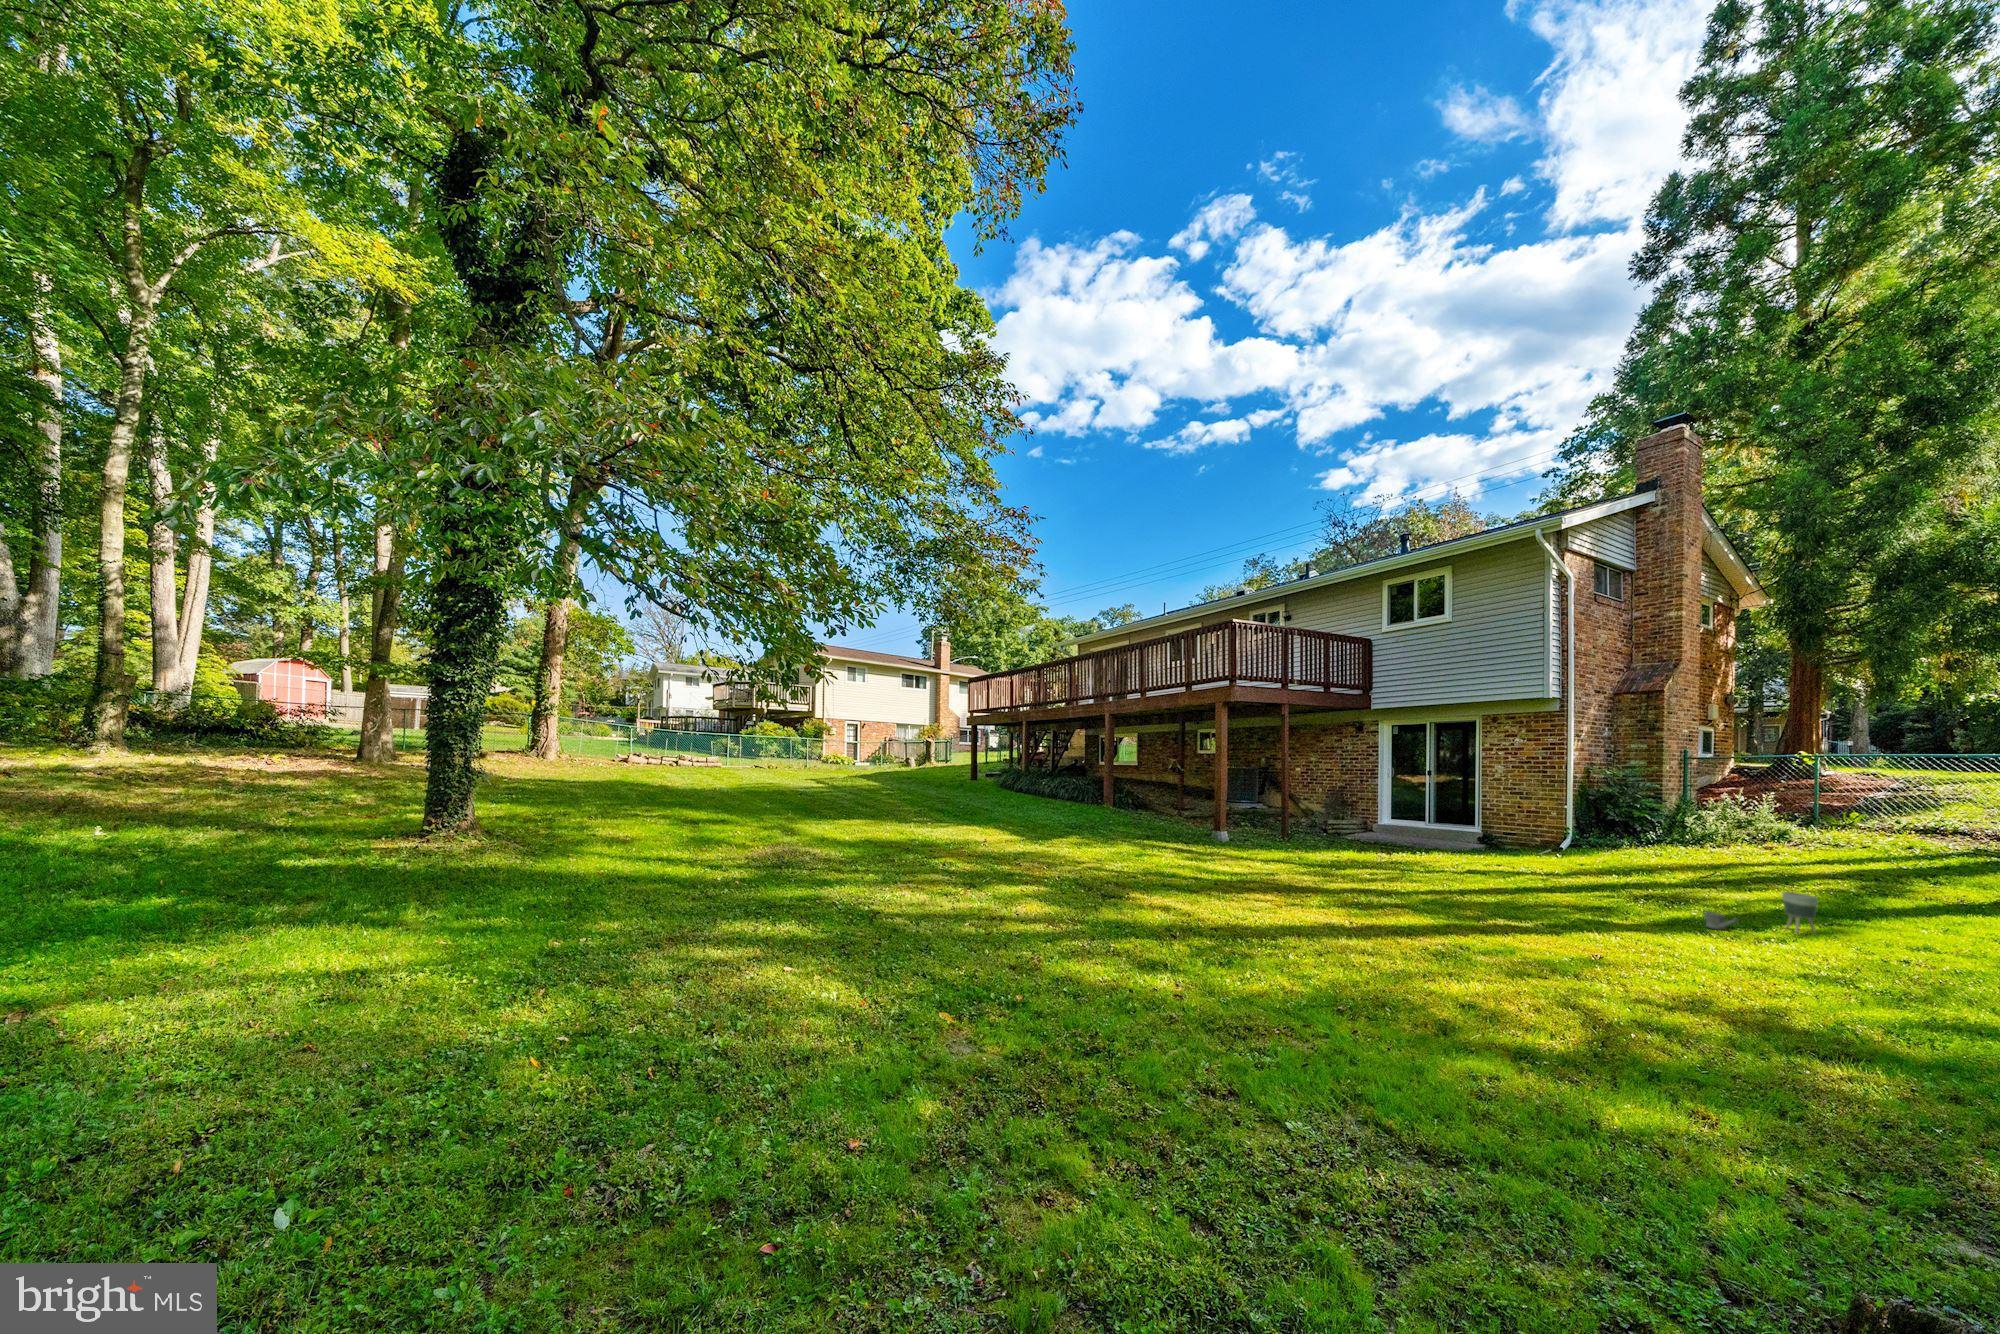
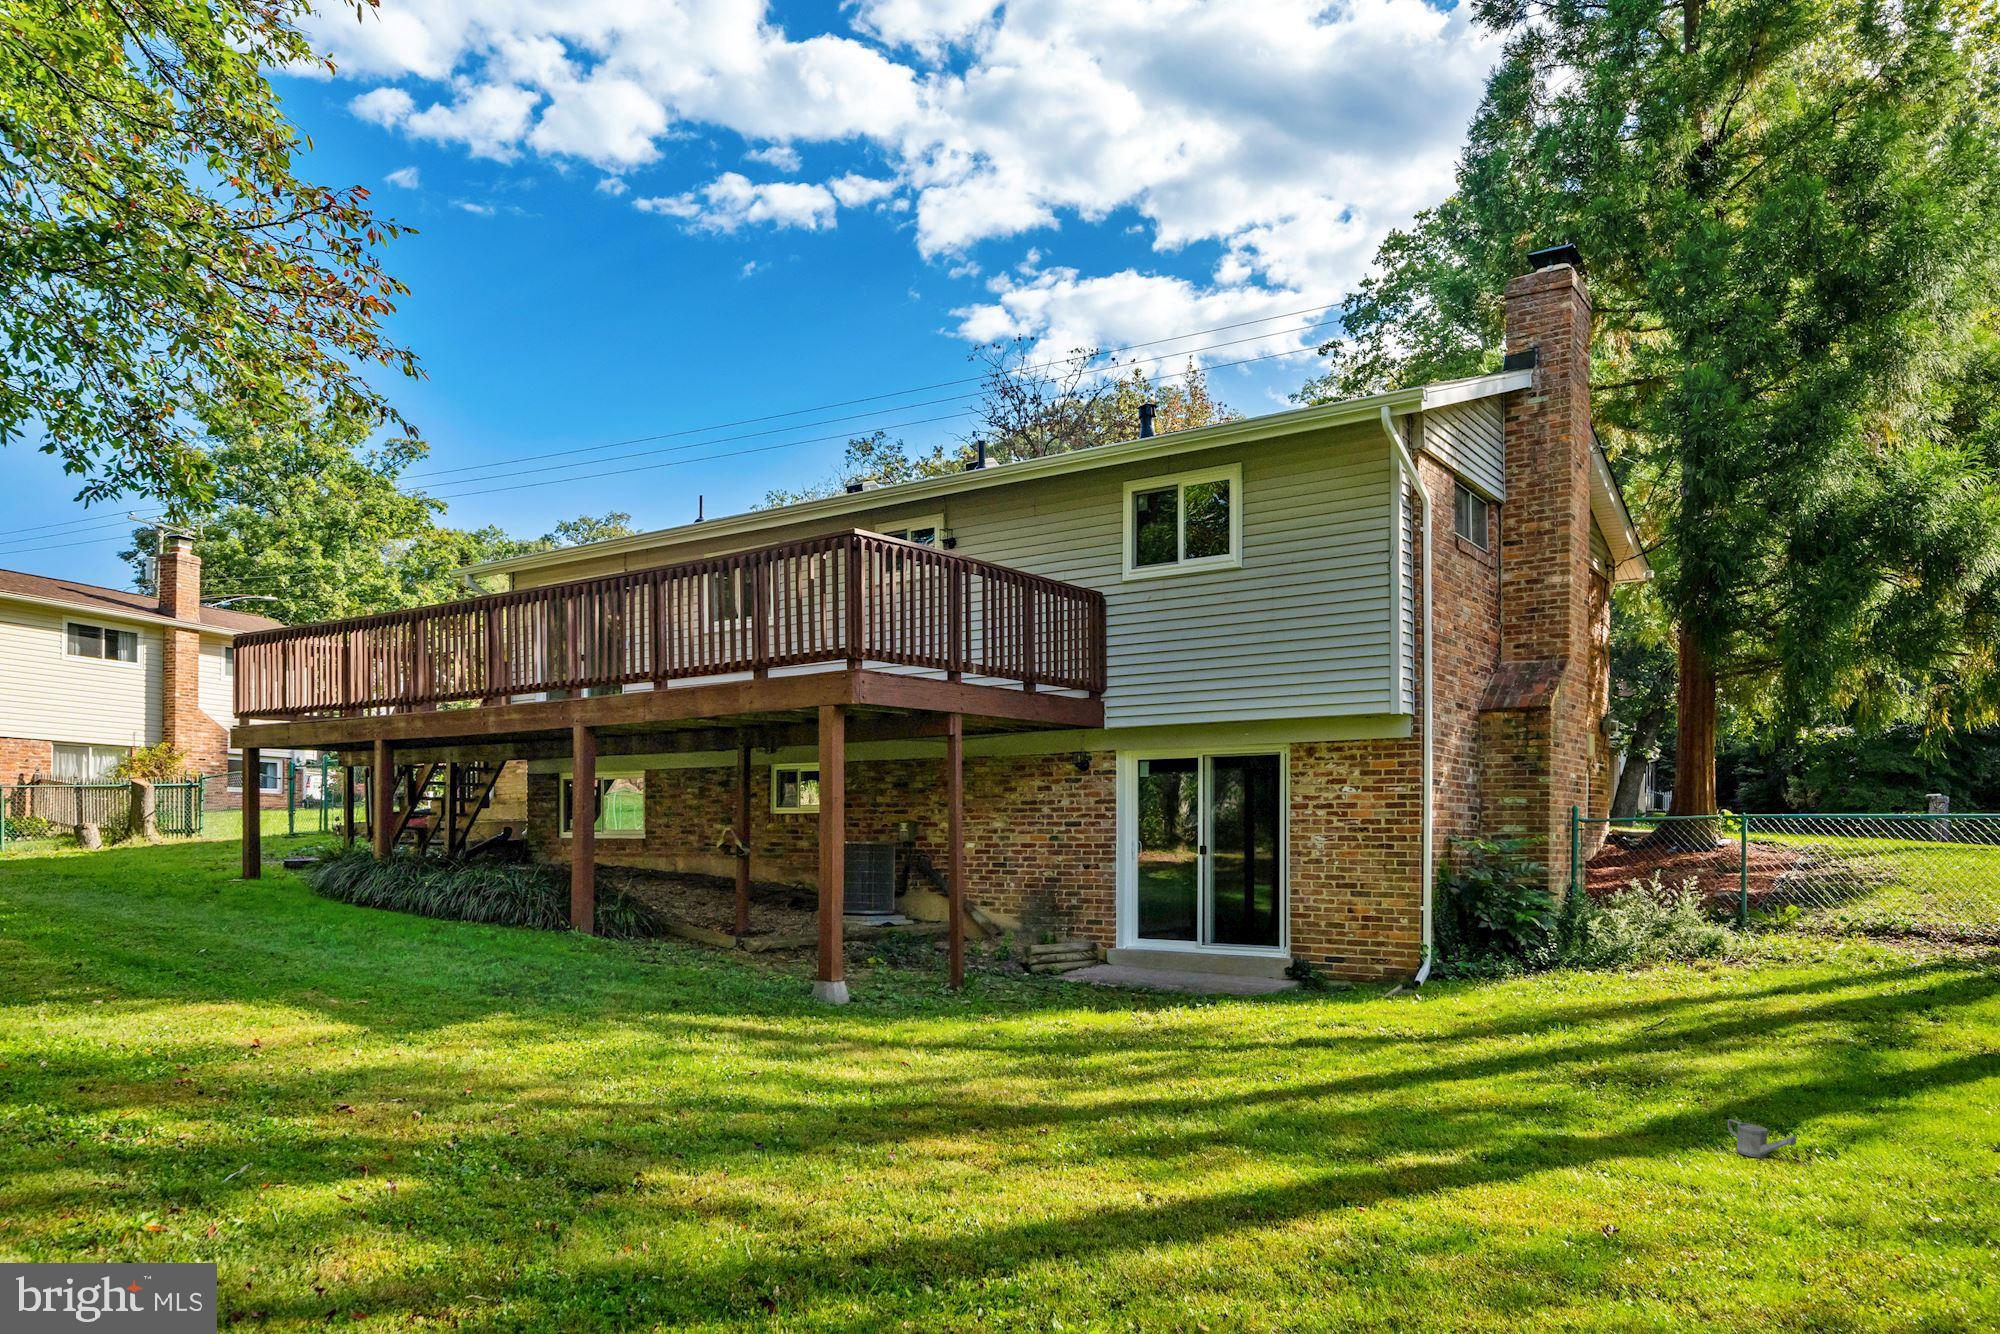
planter: present [1782,892,1818,933] -> none [1835,1071,1888,1149]

